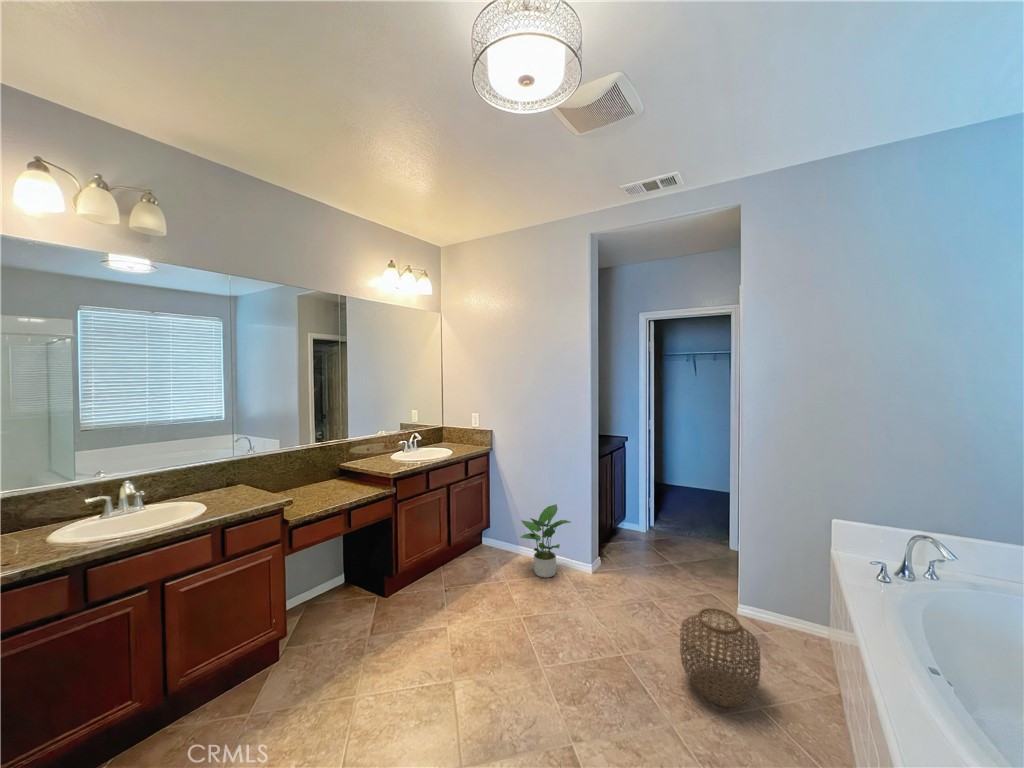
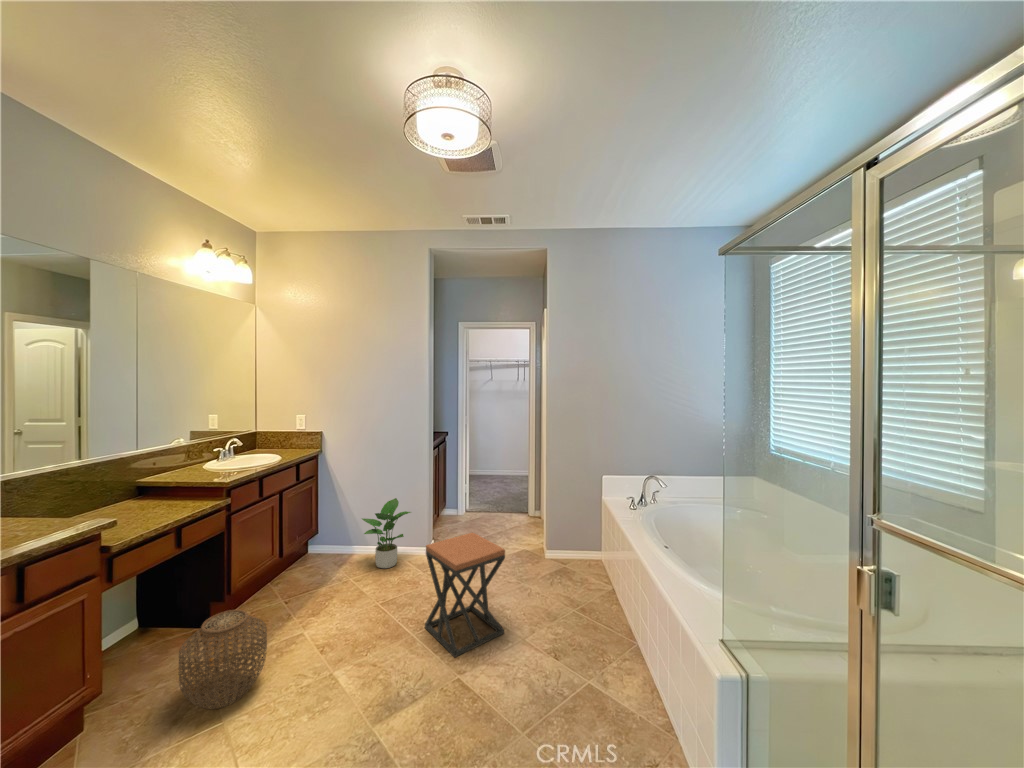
stool: none [556,564,648,716] -> present [425,533,505,657]
woven basket: present [680,608,760,707] -> present [179,610,267,709]

